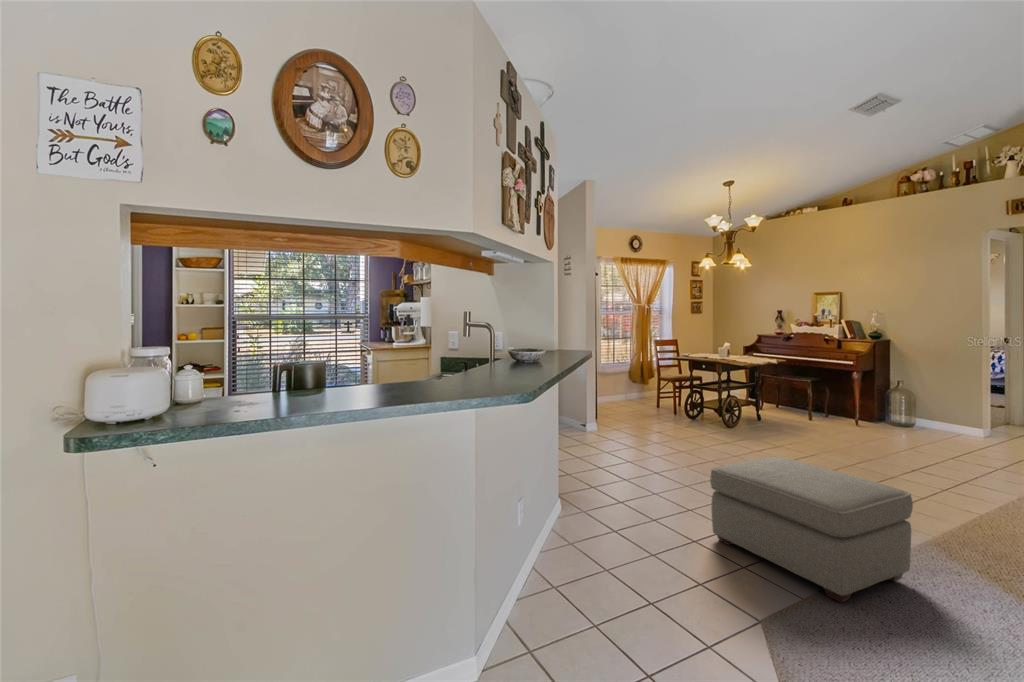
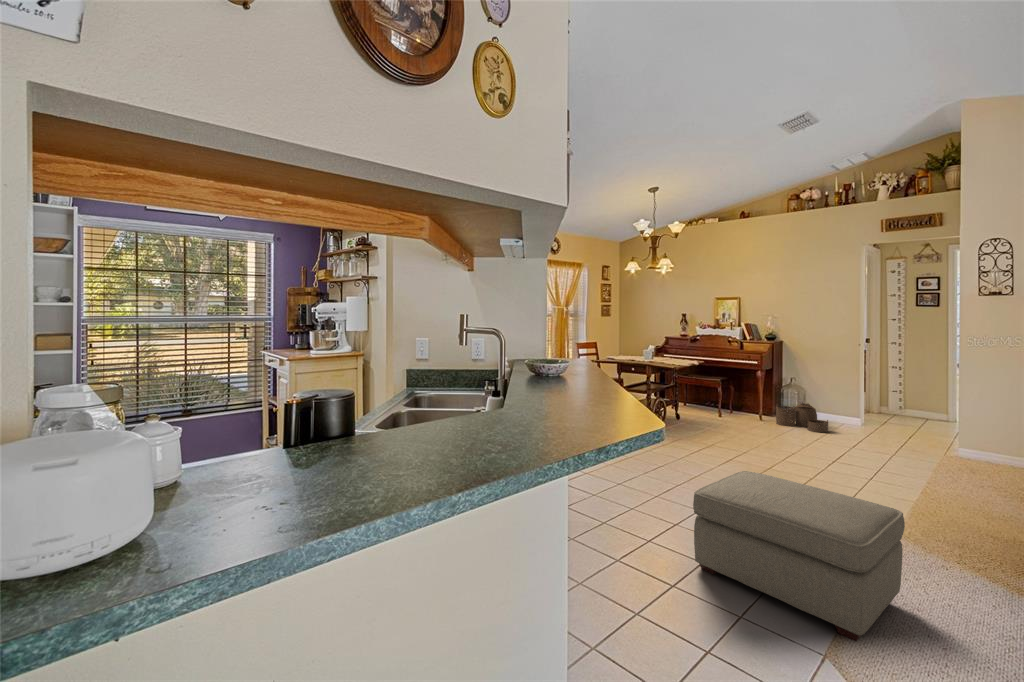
woven basket: none [877,407,938,440] -> present [776,403,828,432]

